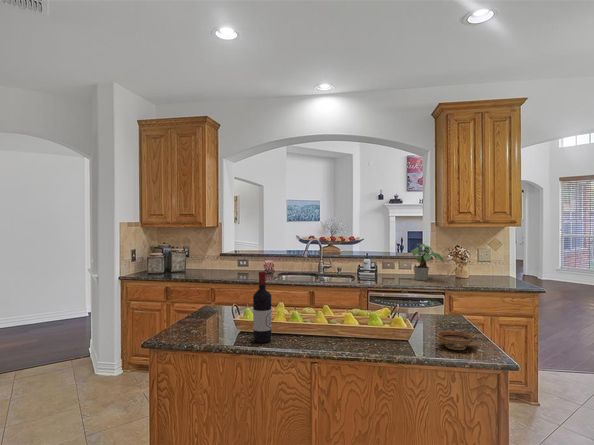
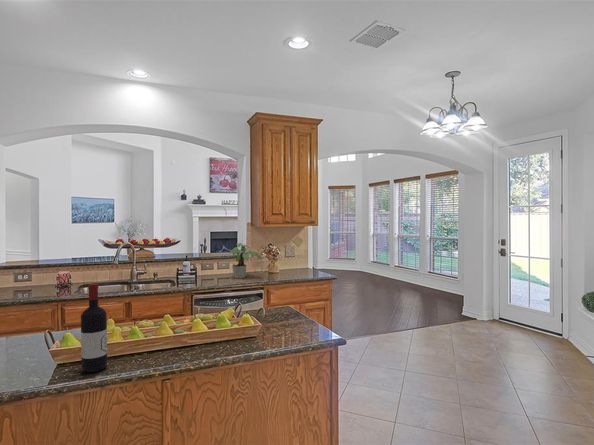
bowl: present [434,331,477,350] -> none [283,321,316,338]

